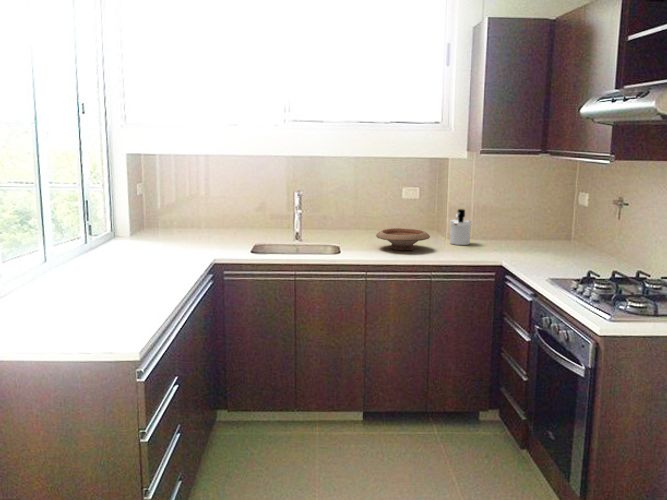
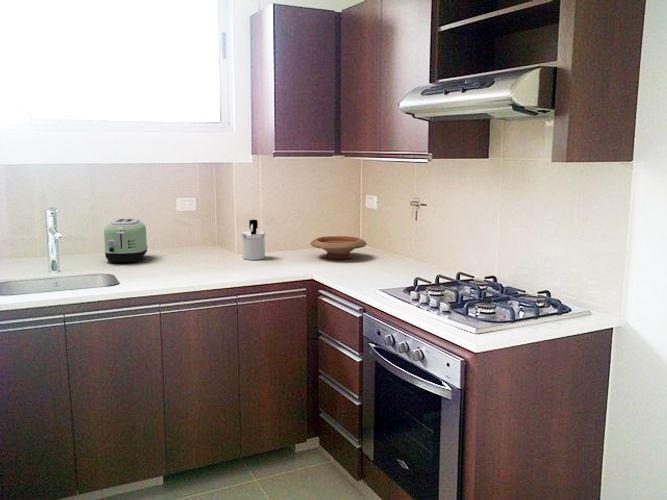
toaster: none [337,202,373,239] -> present [104,218,148,263]
wooden bowl: present [376,228,430,250] -> present [311,236,366,259]

